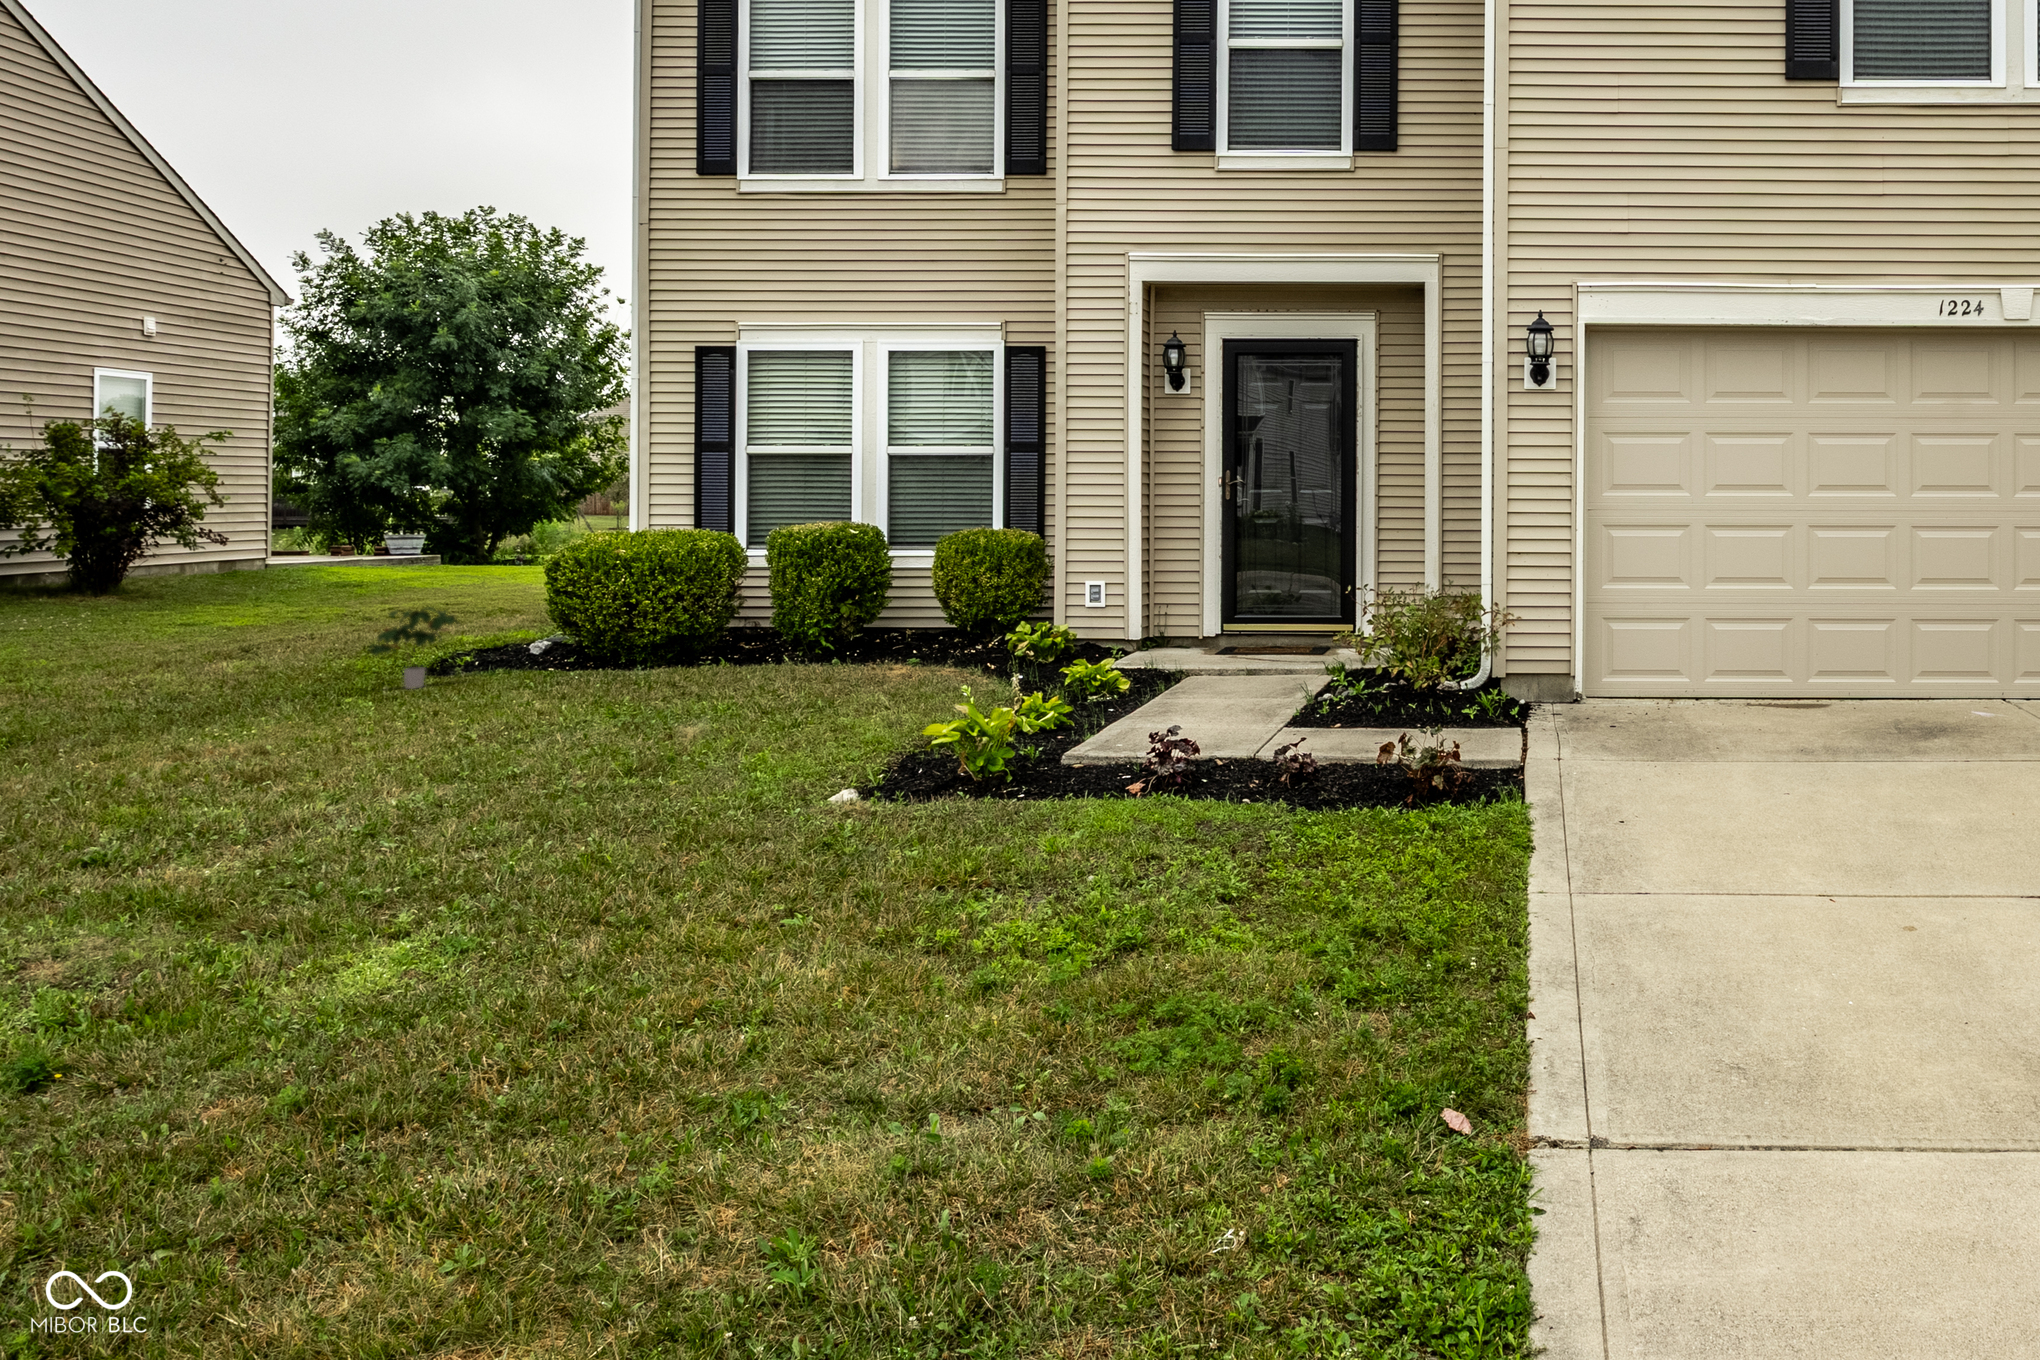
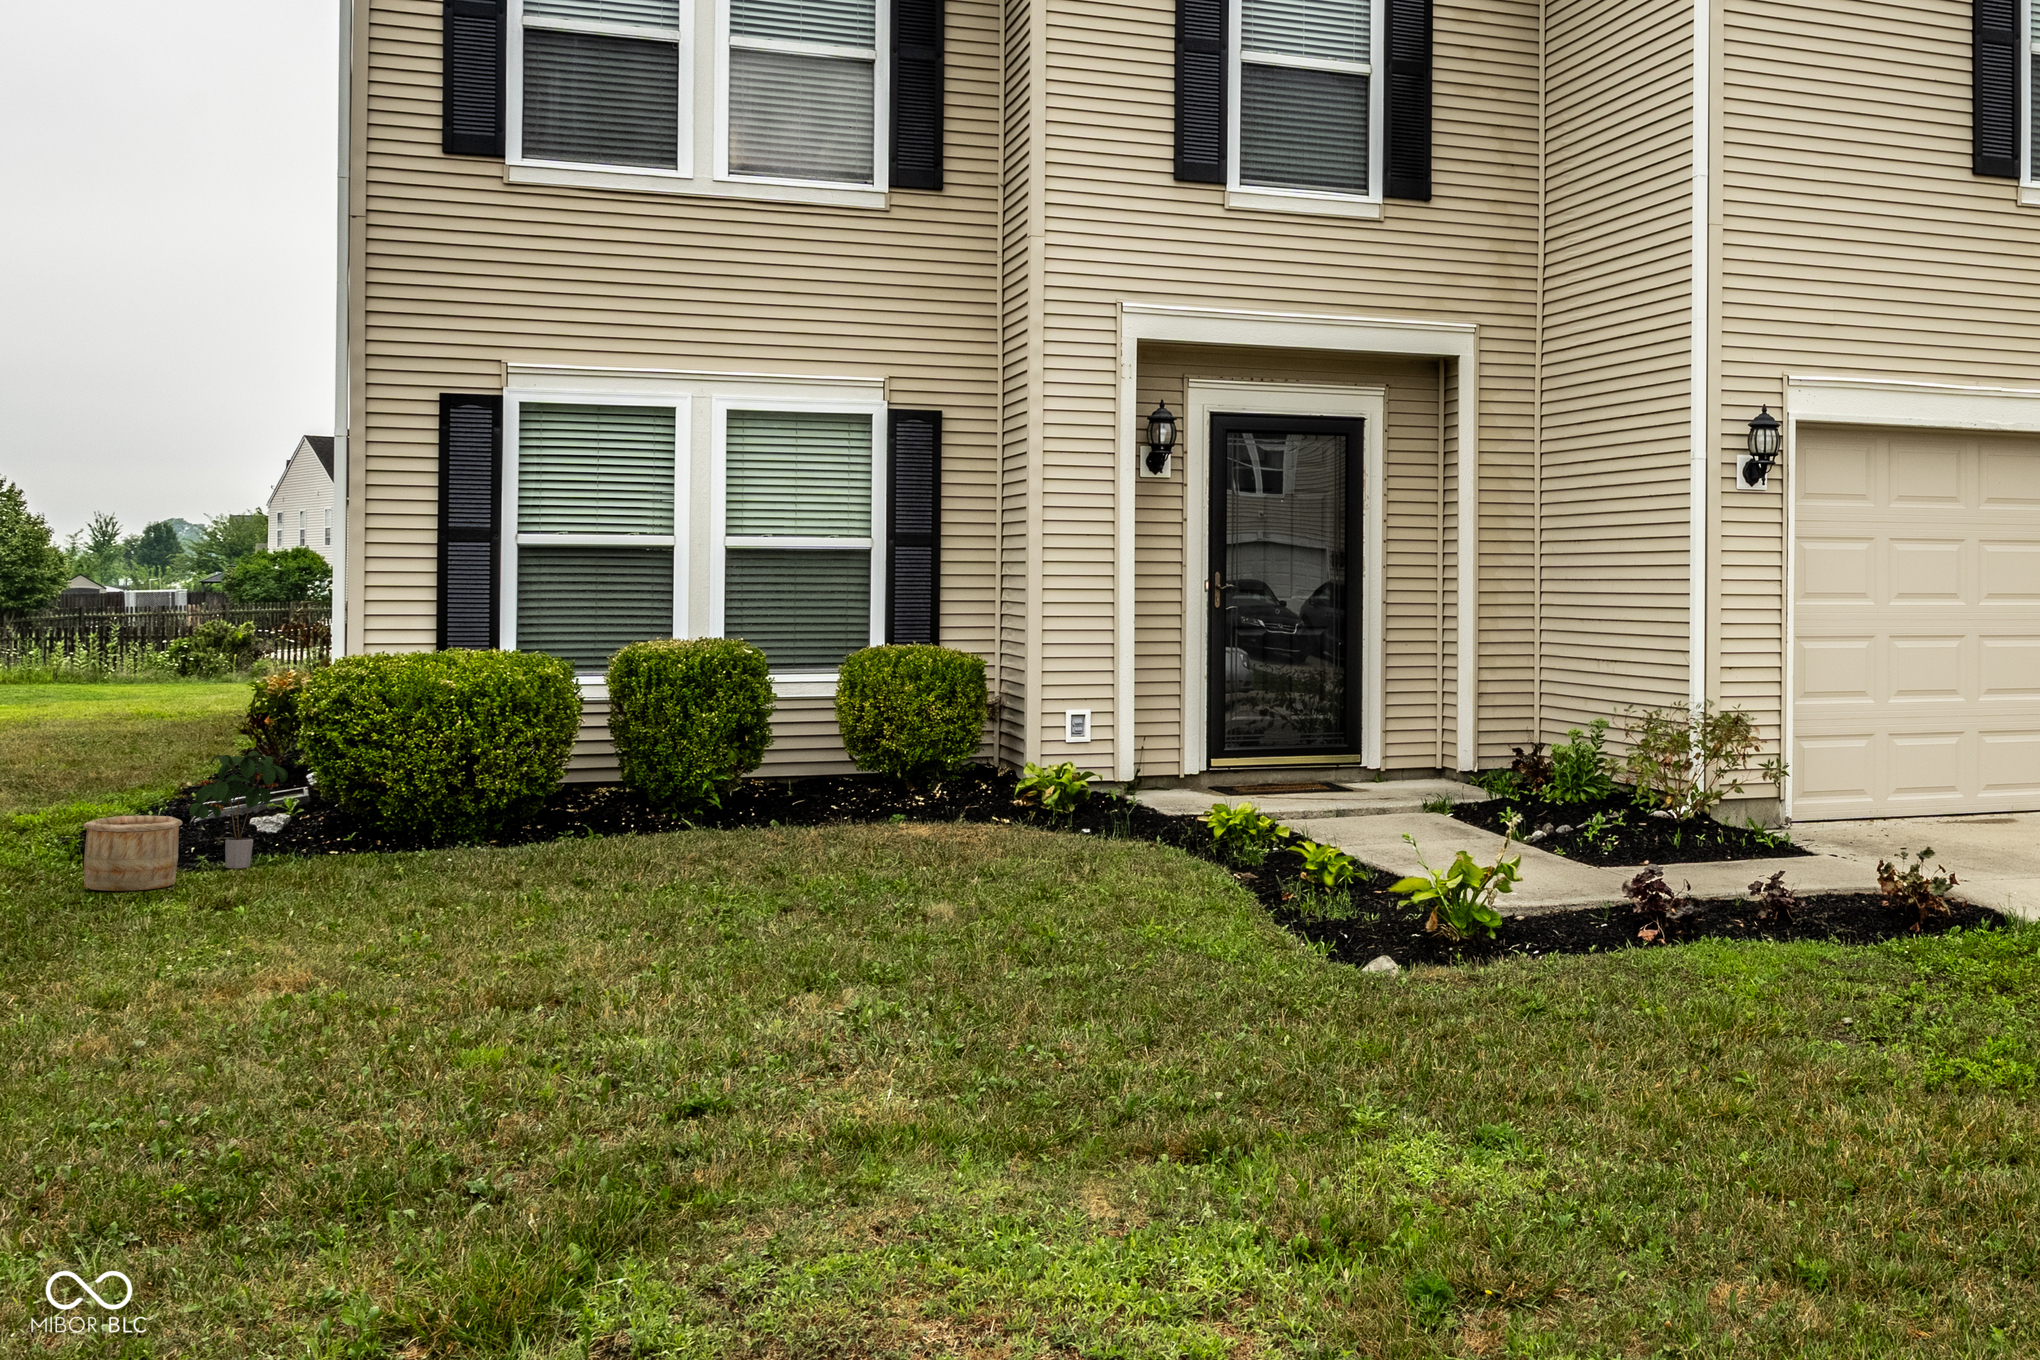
wooden bucket: none [212,658,291,714] -> present [84,815,182,891]

